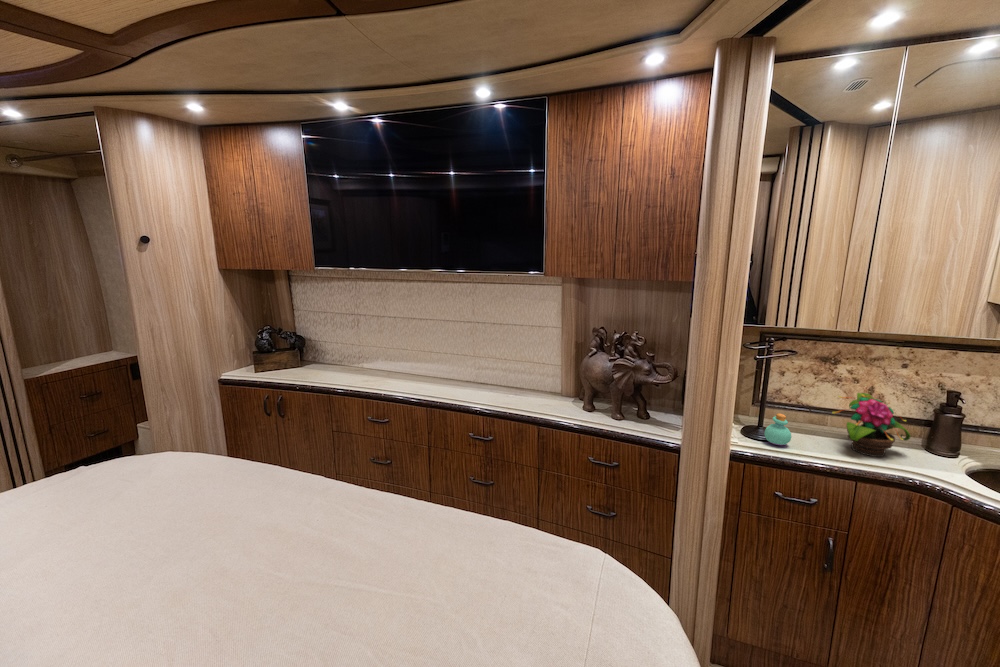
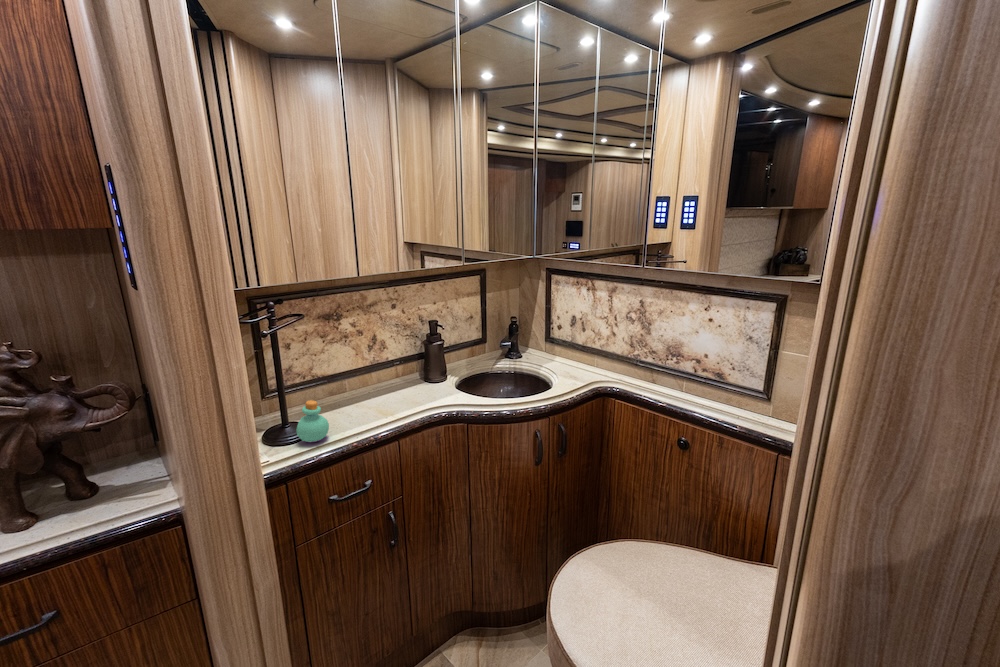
potted flower: present [832,393,910,457] -> none [355,344,421,410]

